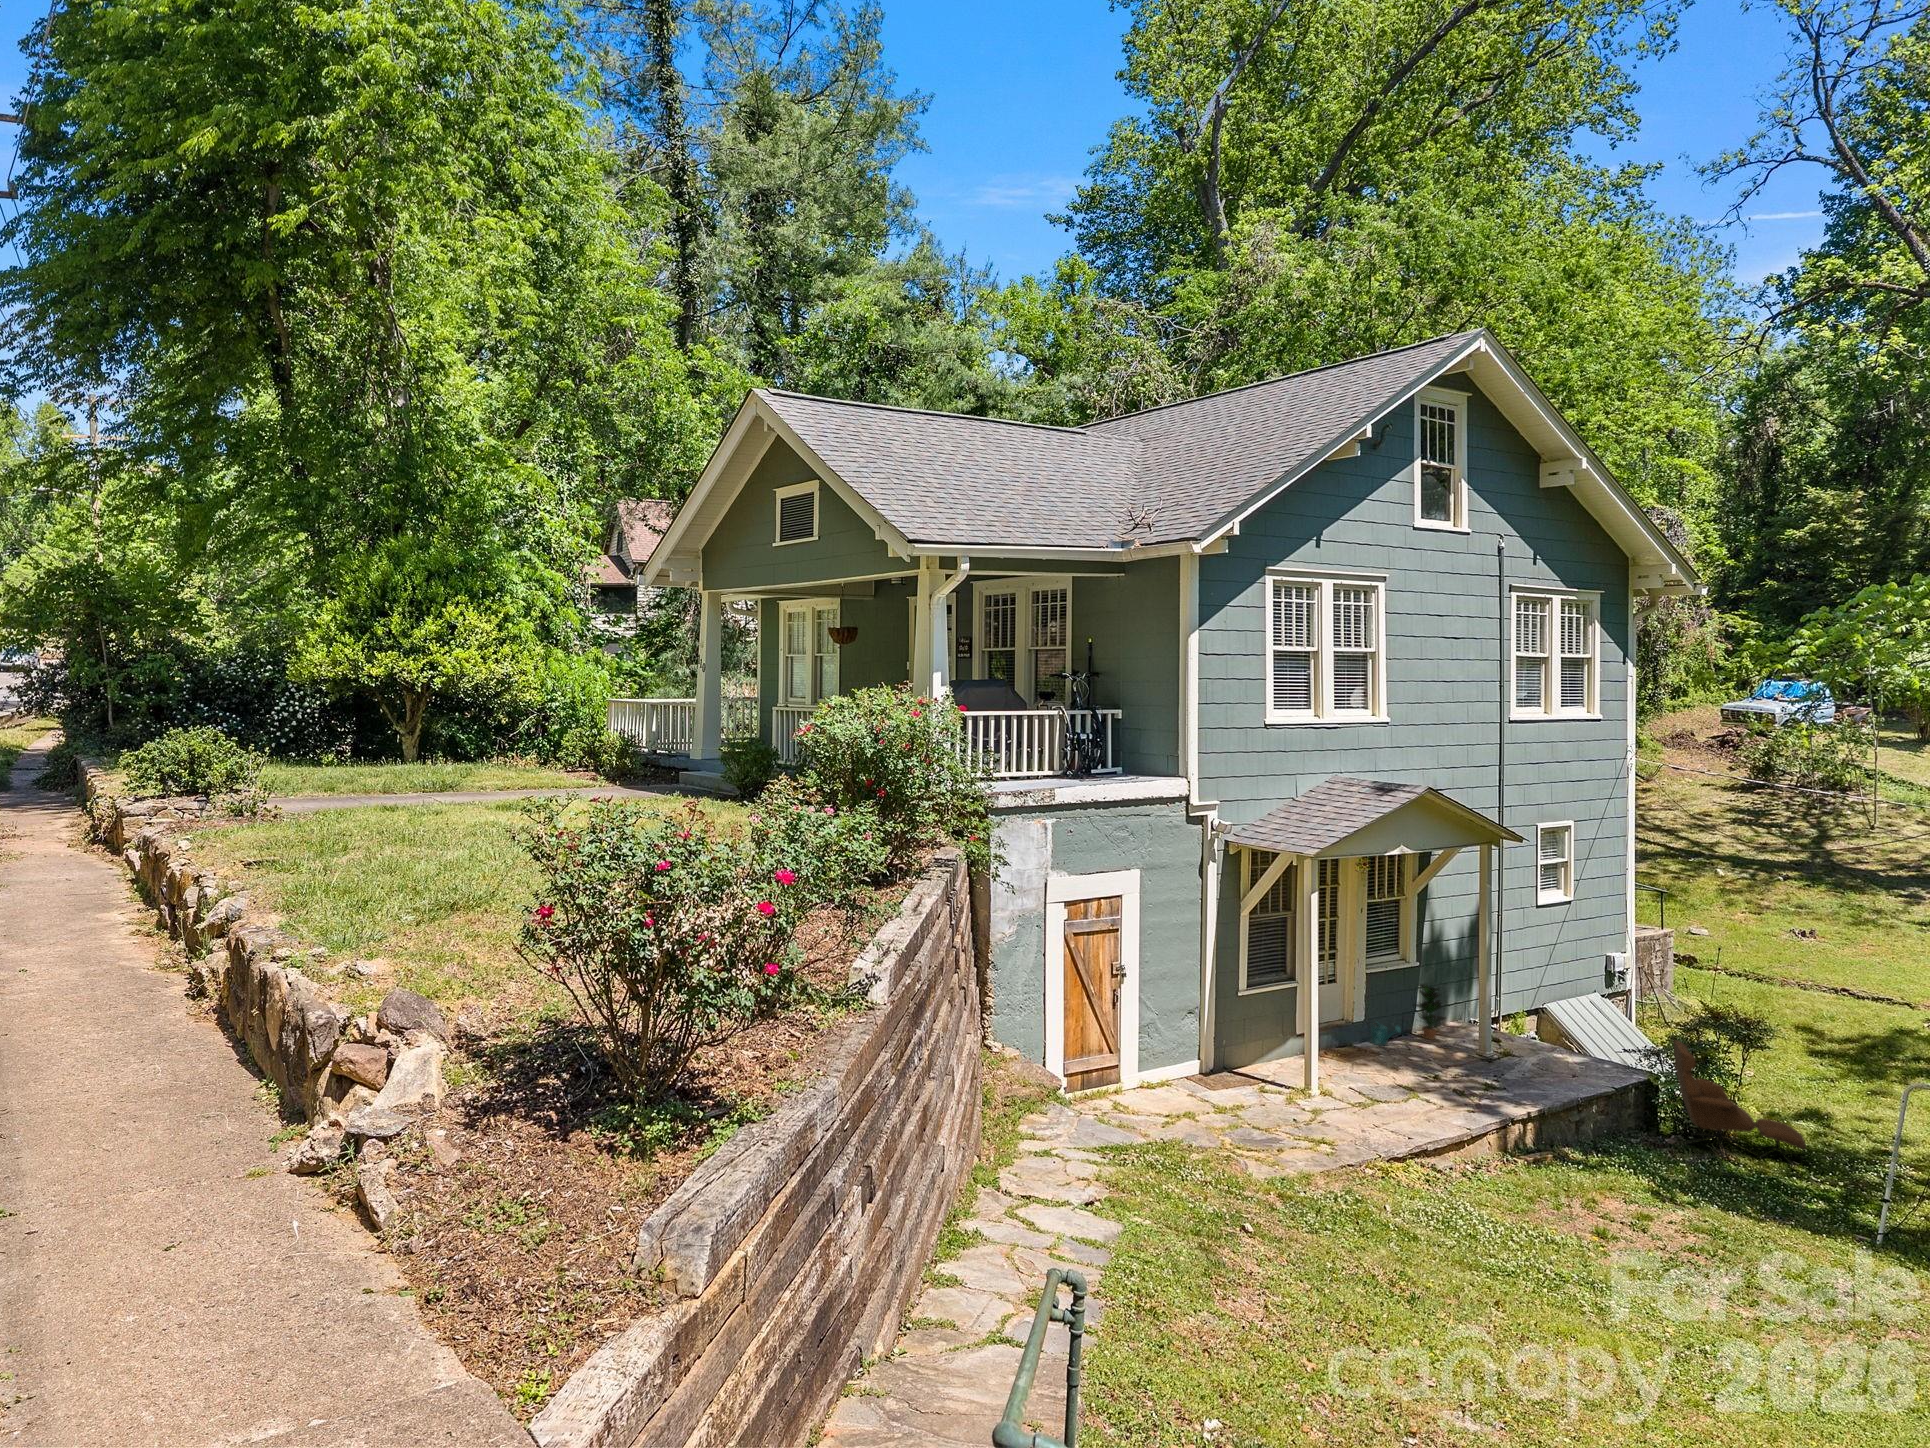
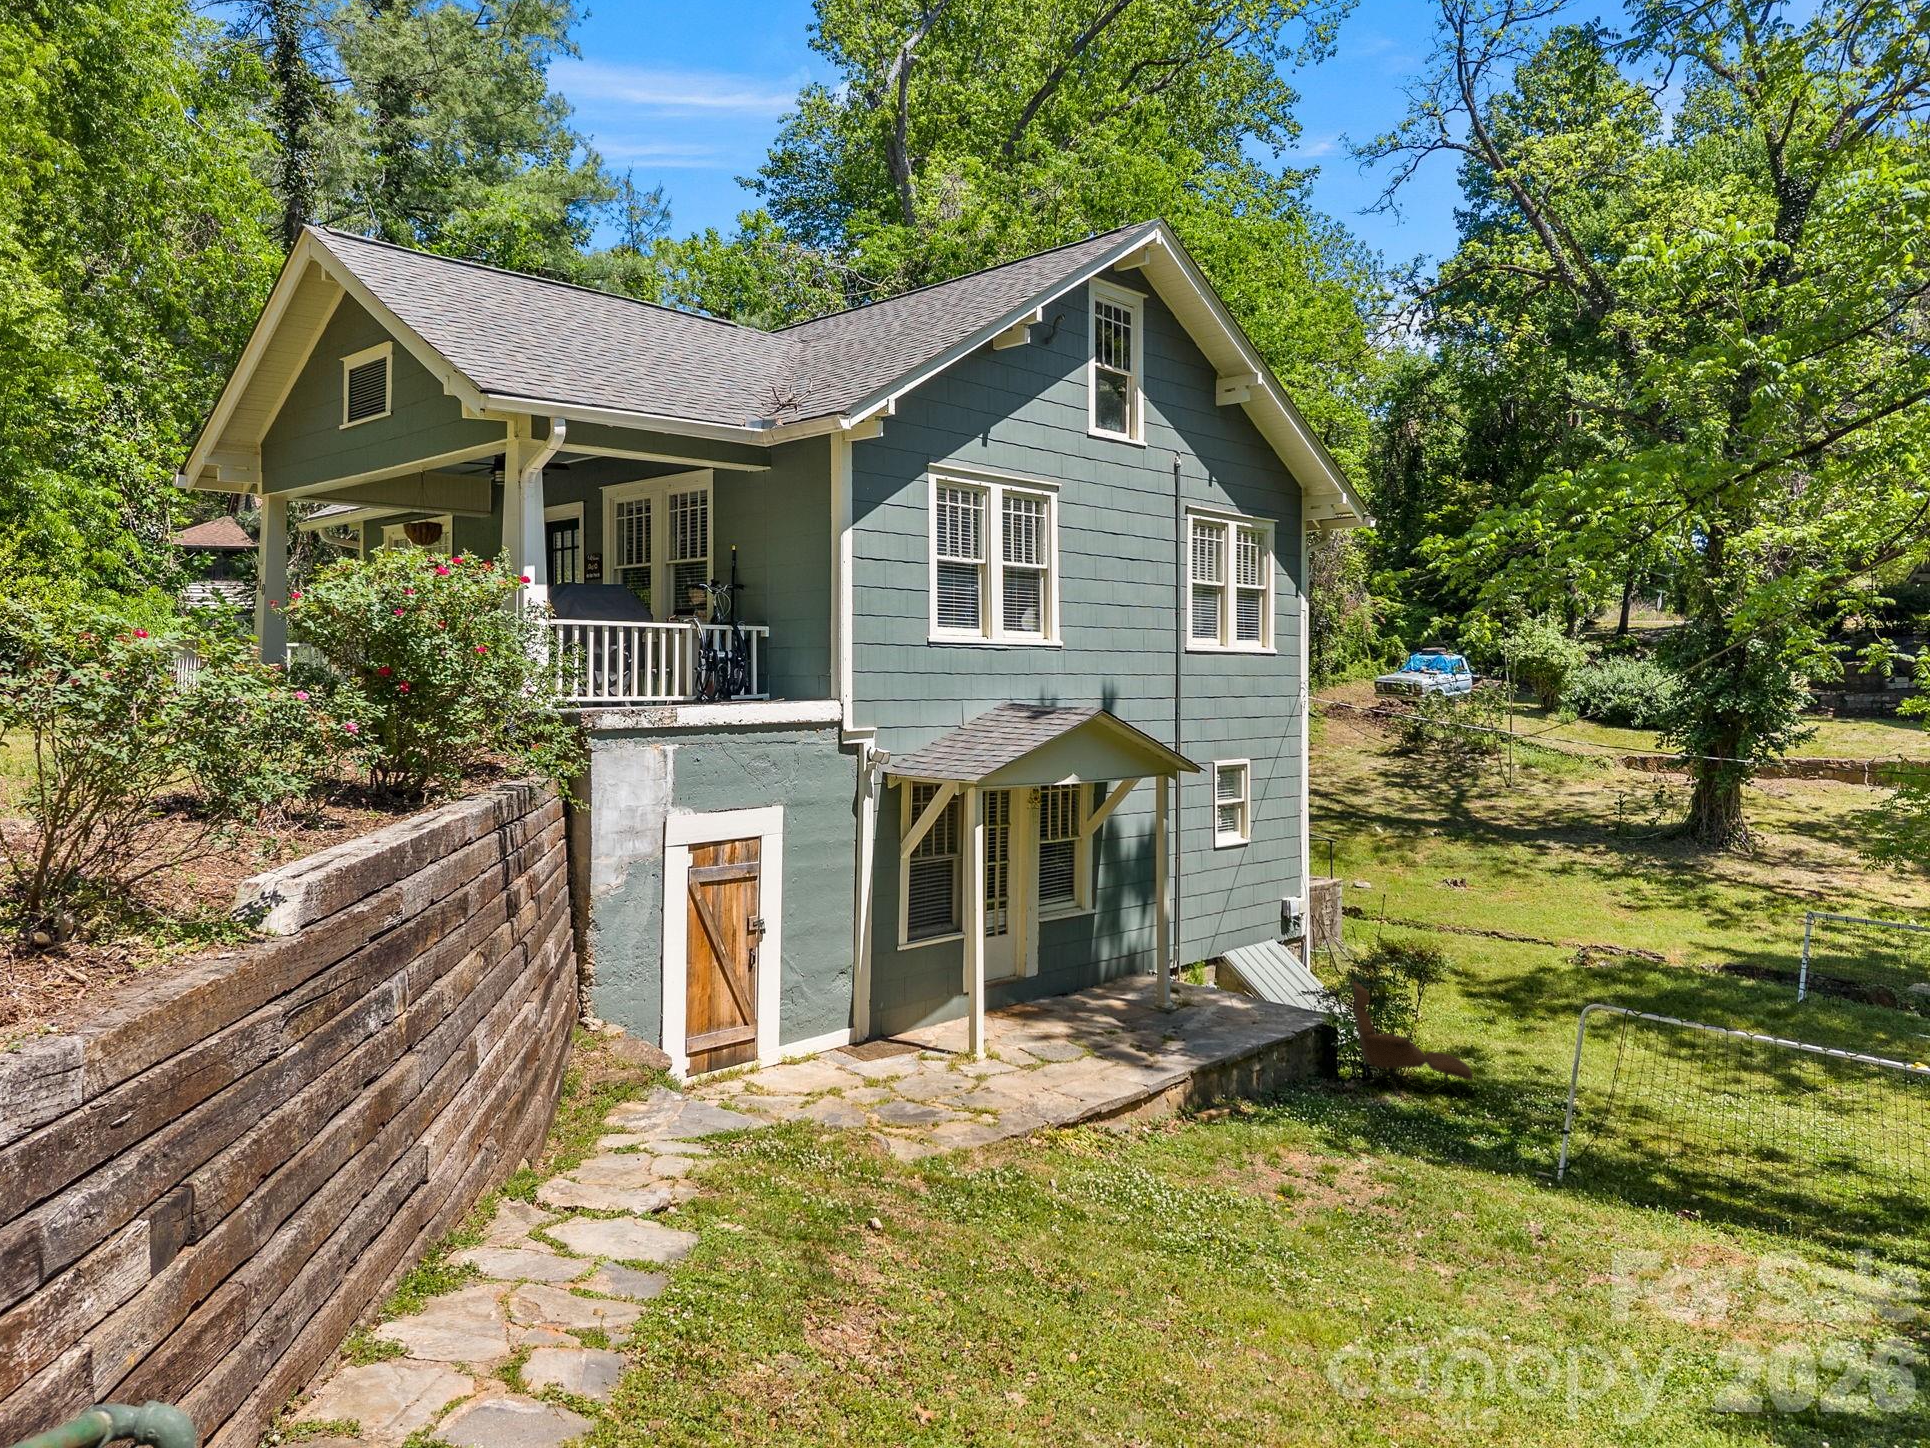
potted plant: present [1414,984,1446,1040] -> none [1090,934,1126,995]
watering can: present [1370,1023,1401,1046] -> none [1043,976,1078,1004]

